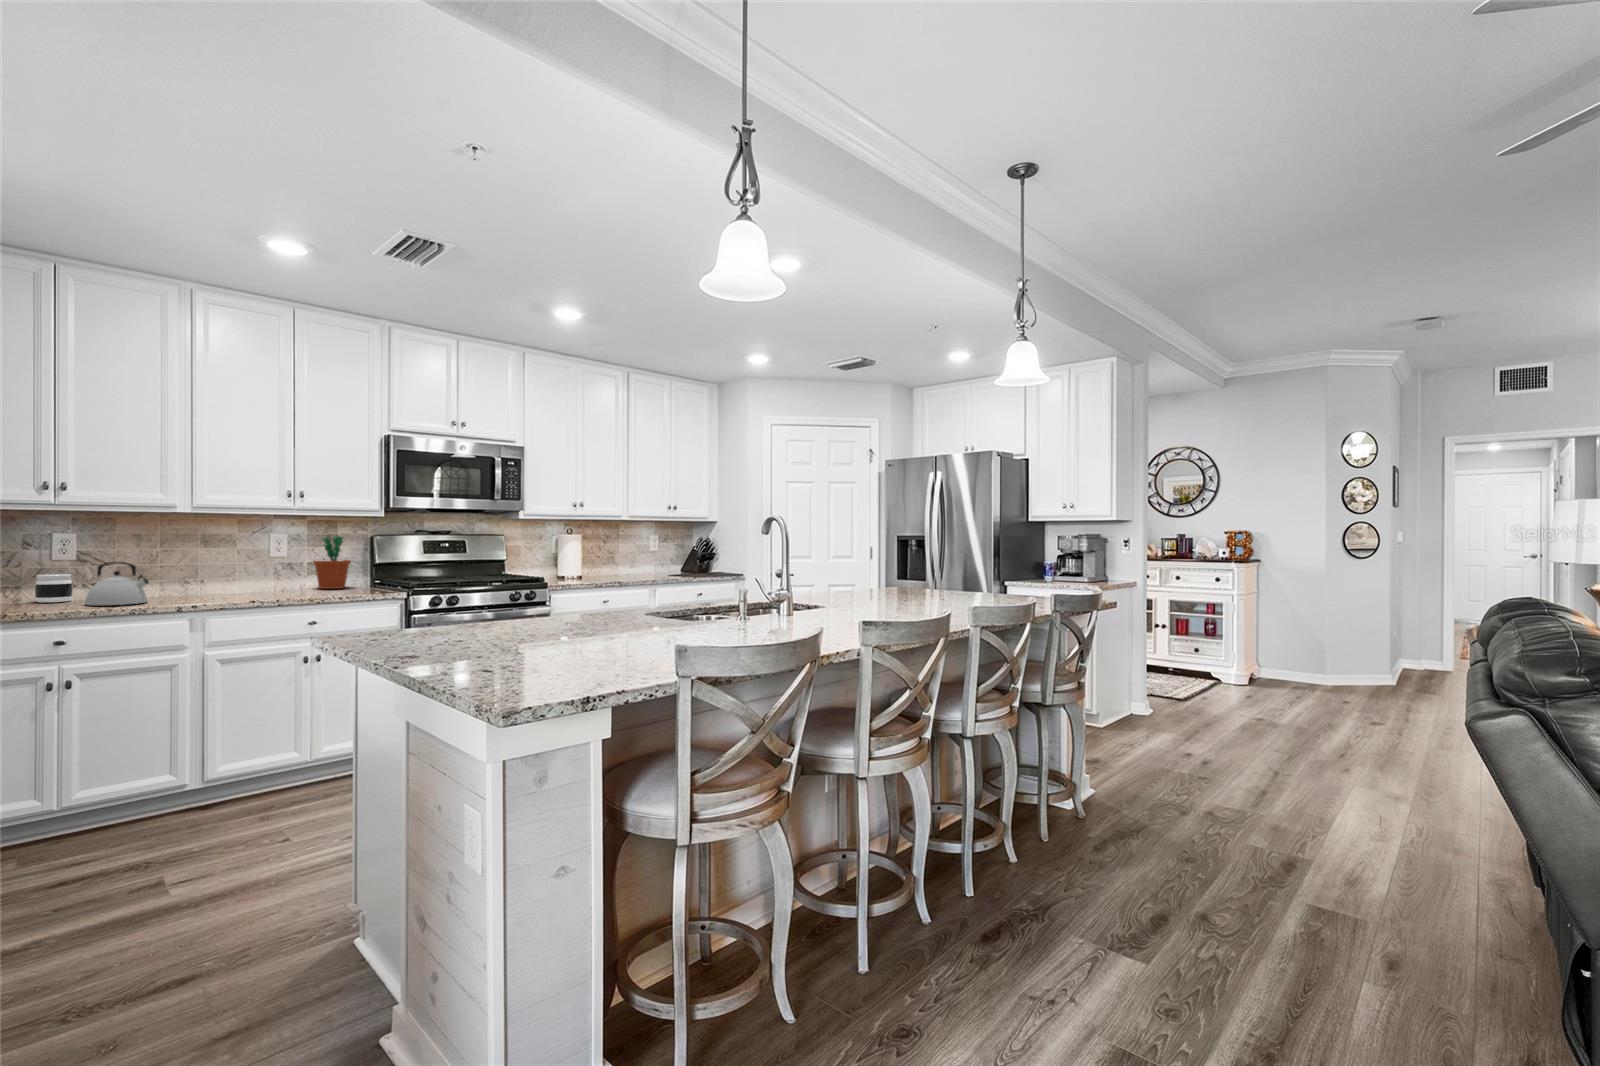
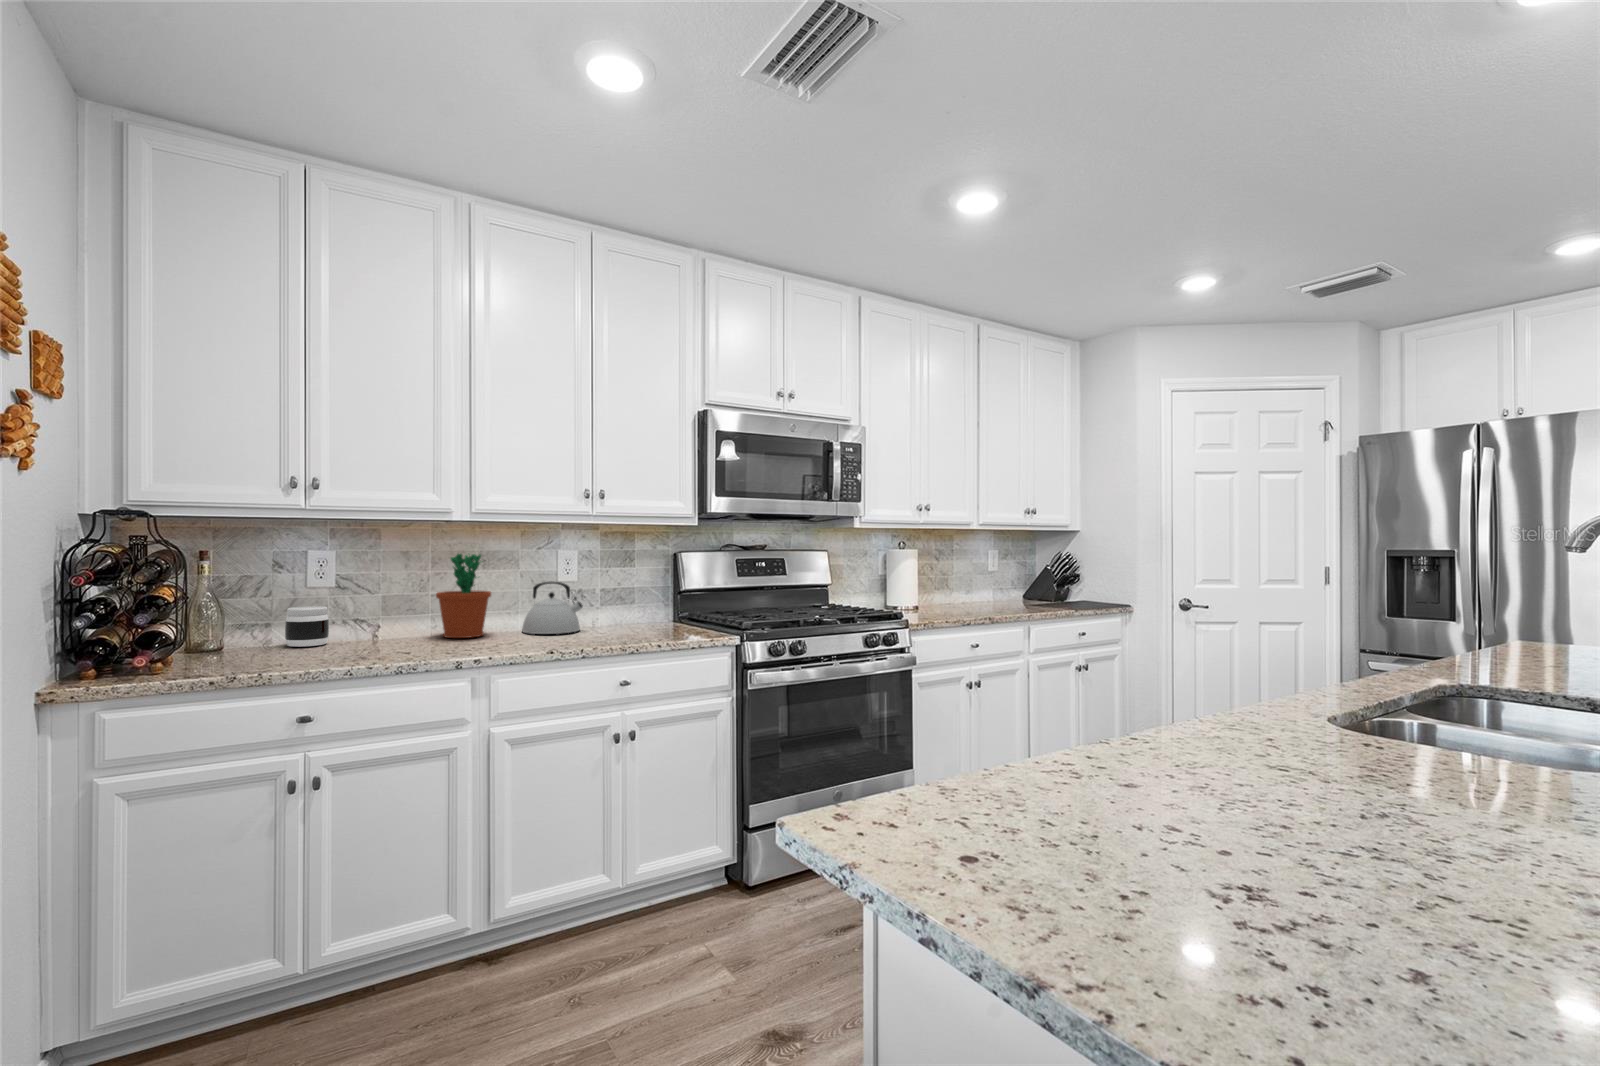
flower pot: present [313,536,351,589] -> present [436,554,491,638]
kettle: present [85,562,149,605] -> present [522,581,583,634]

